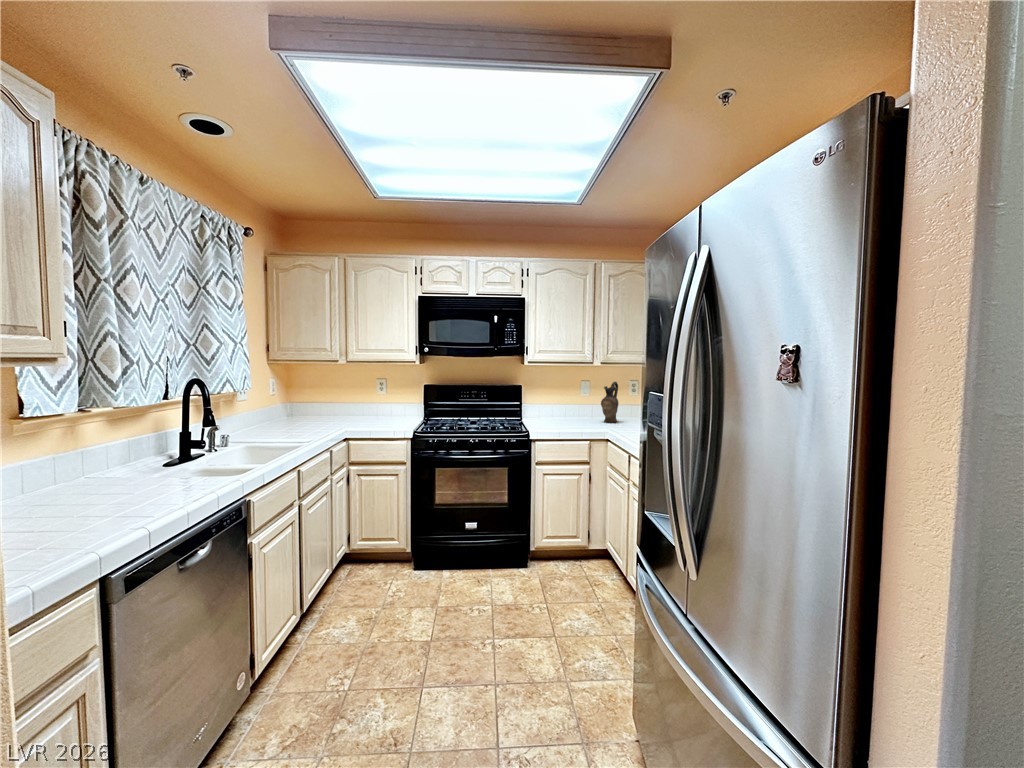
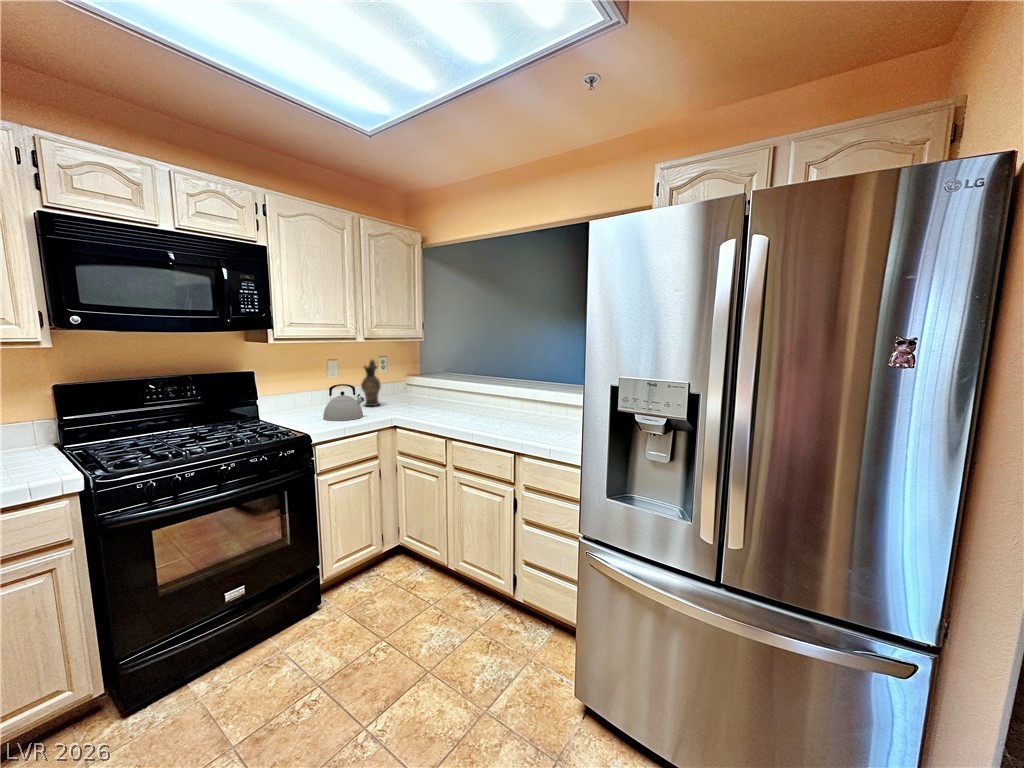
kettle: none [557,399,588,428] -> present [323,384,364,421]

